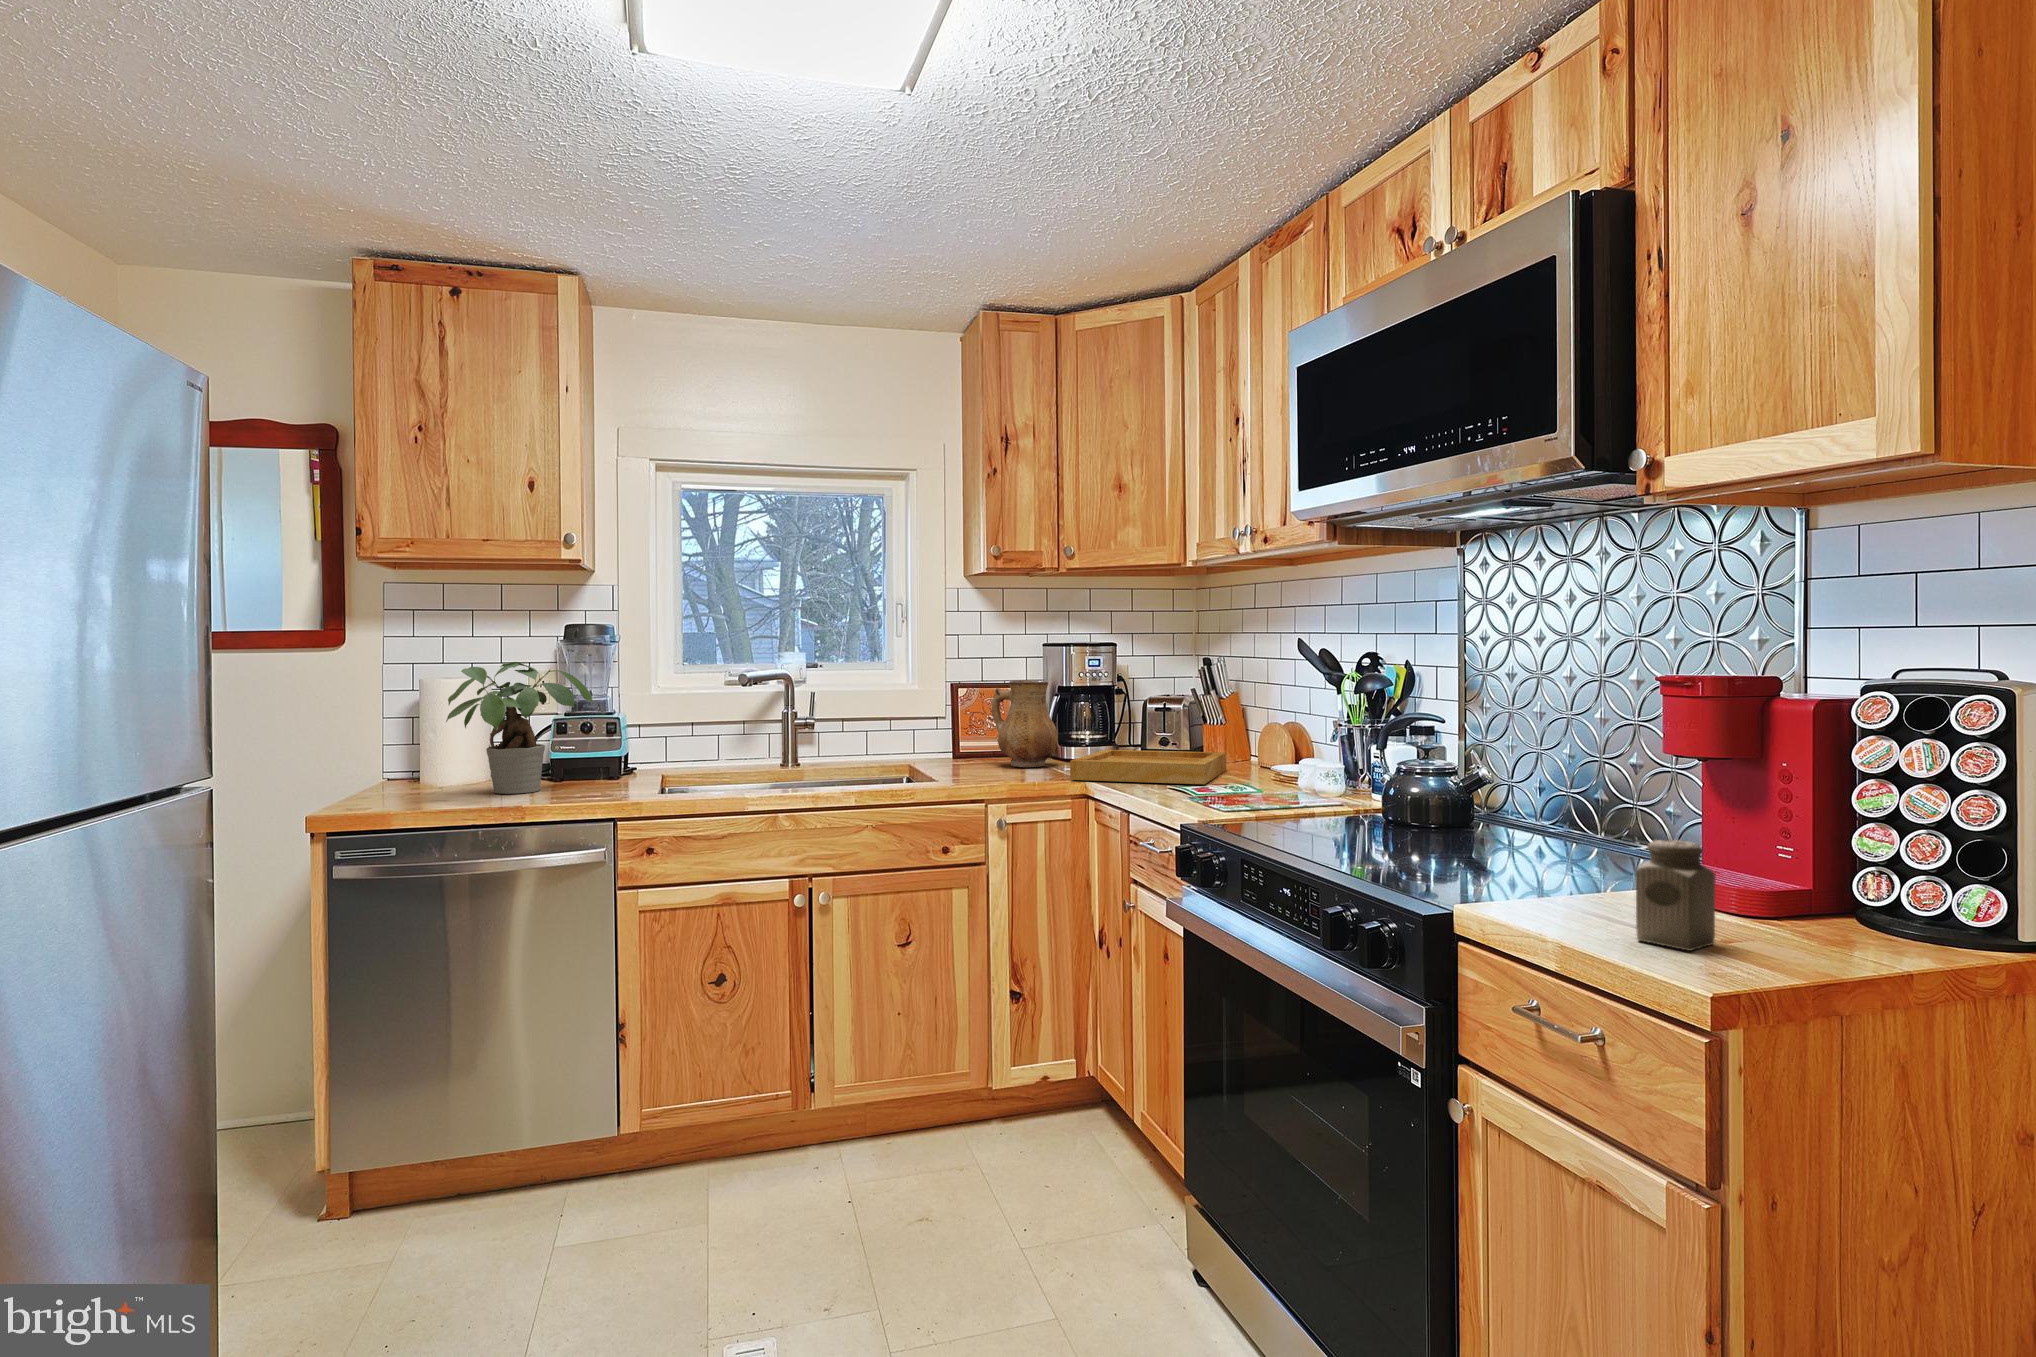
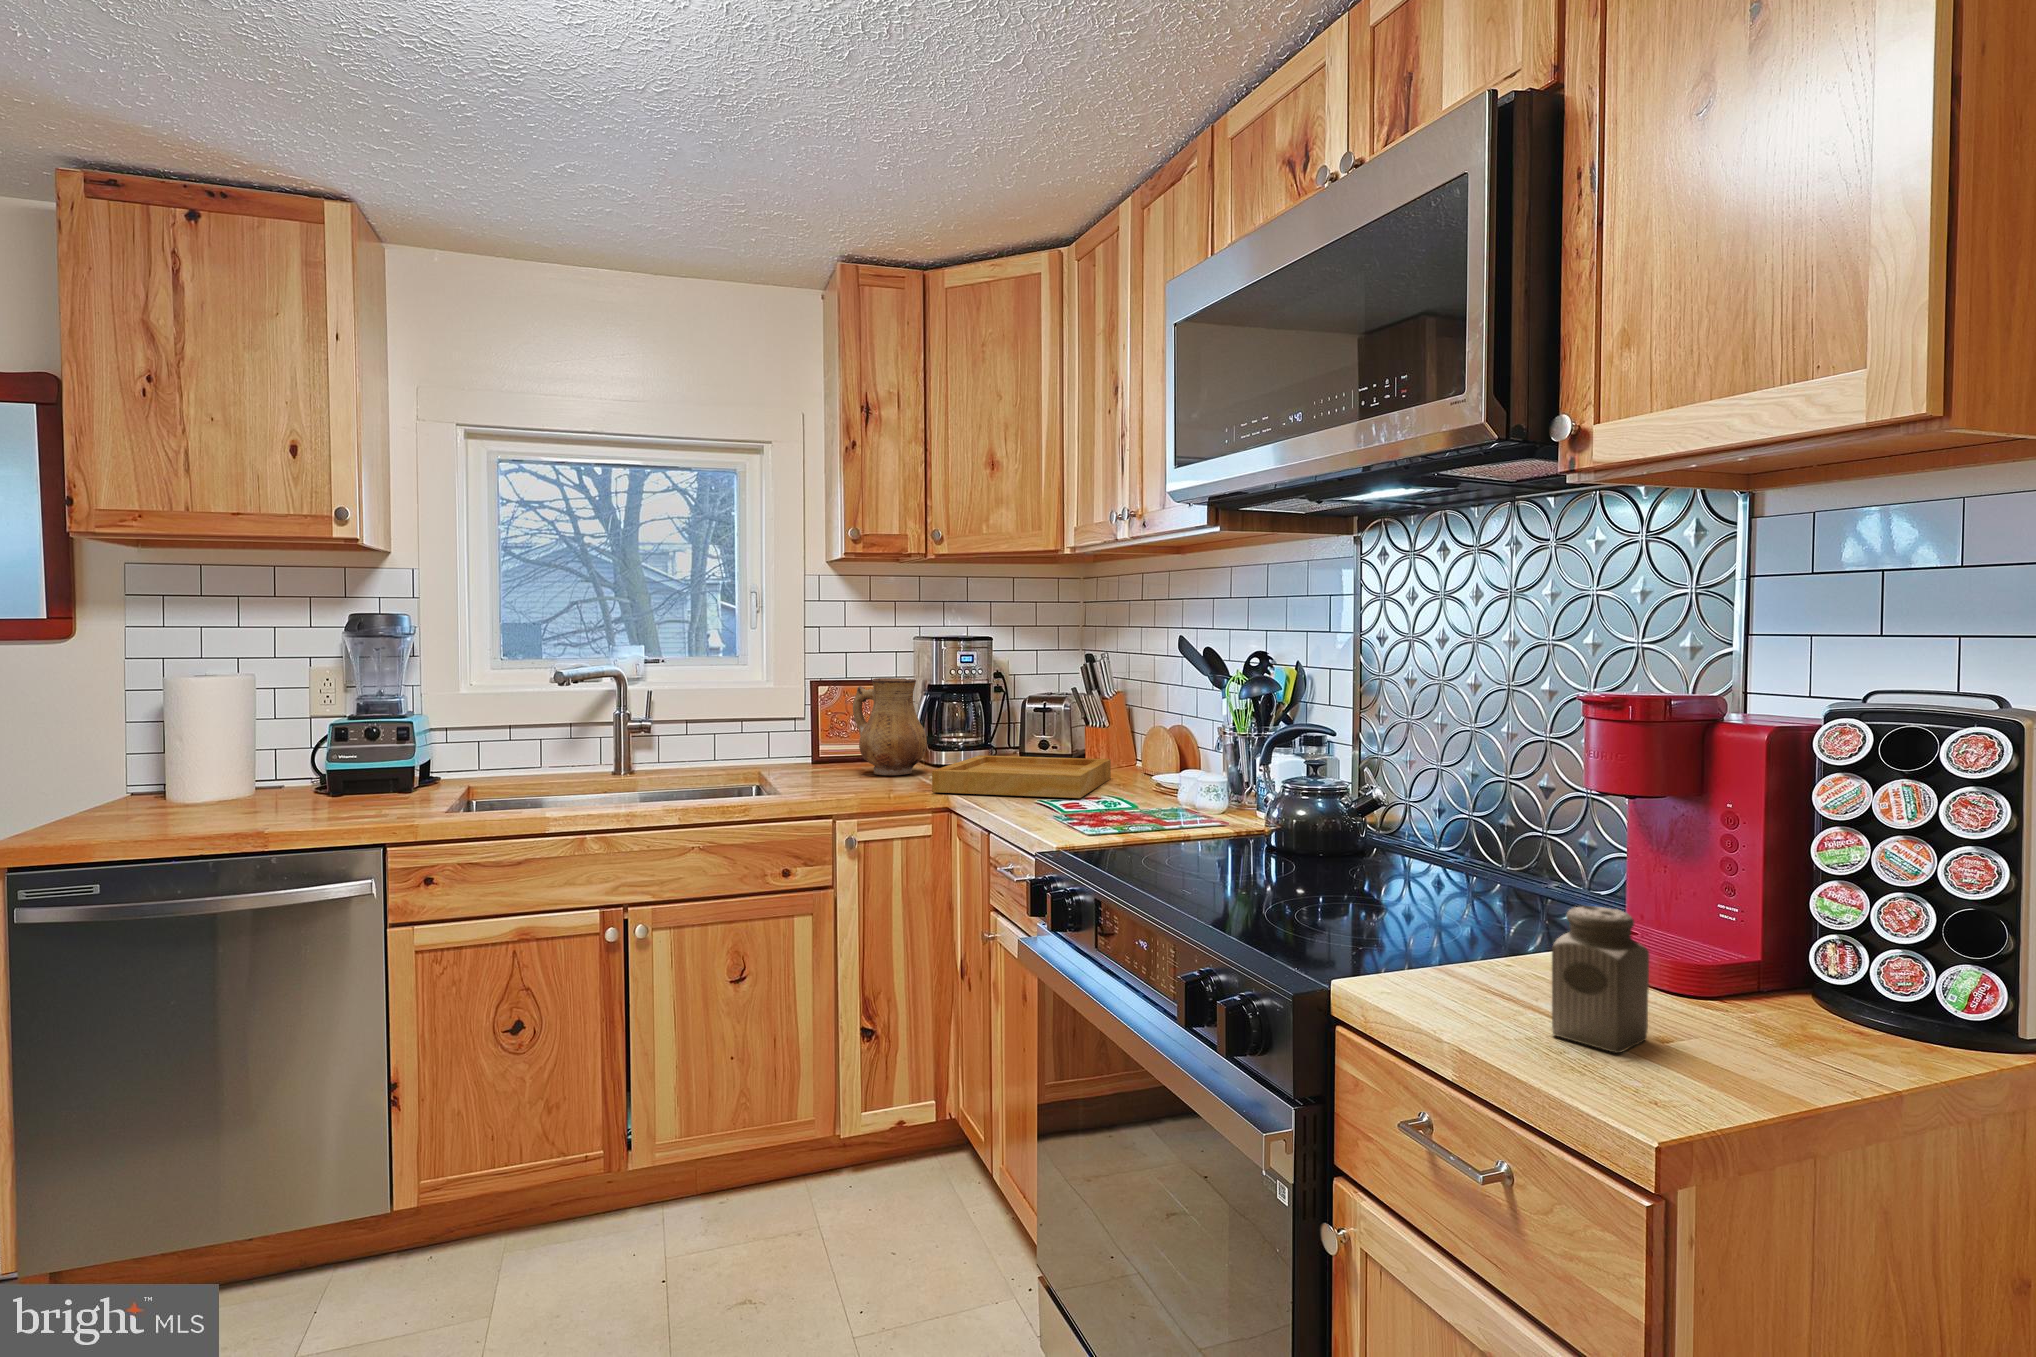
potted plant: present [446,662,593,794] -> none [168,657,370,814]

